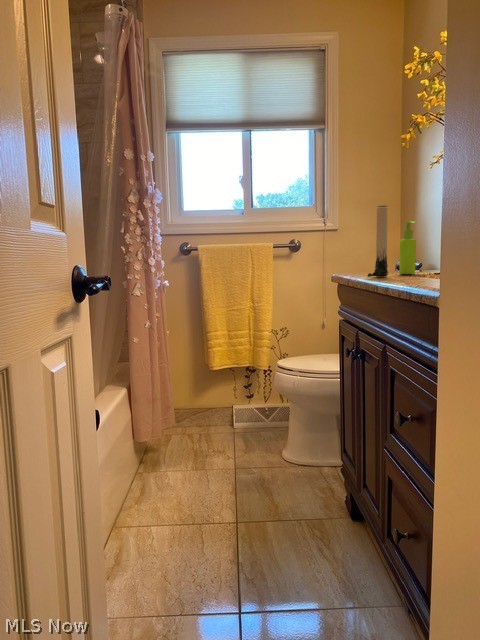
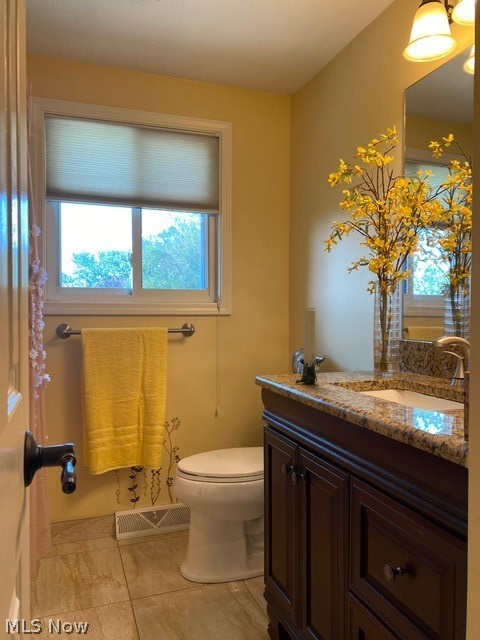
soap dispenser: present [399,221,416,274] -> none [319,322,335,376]

